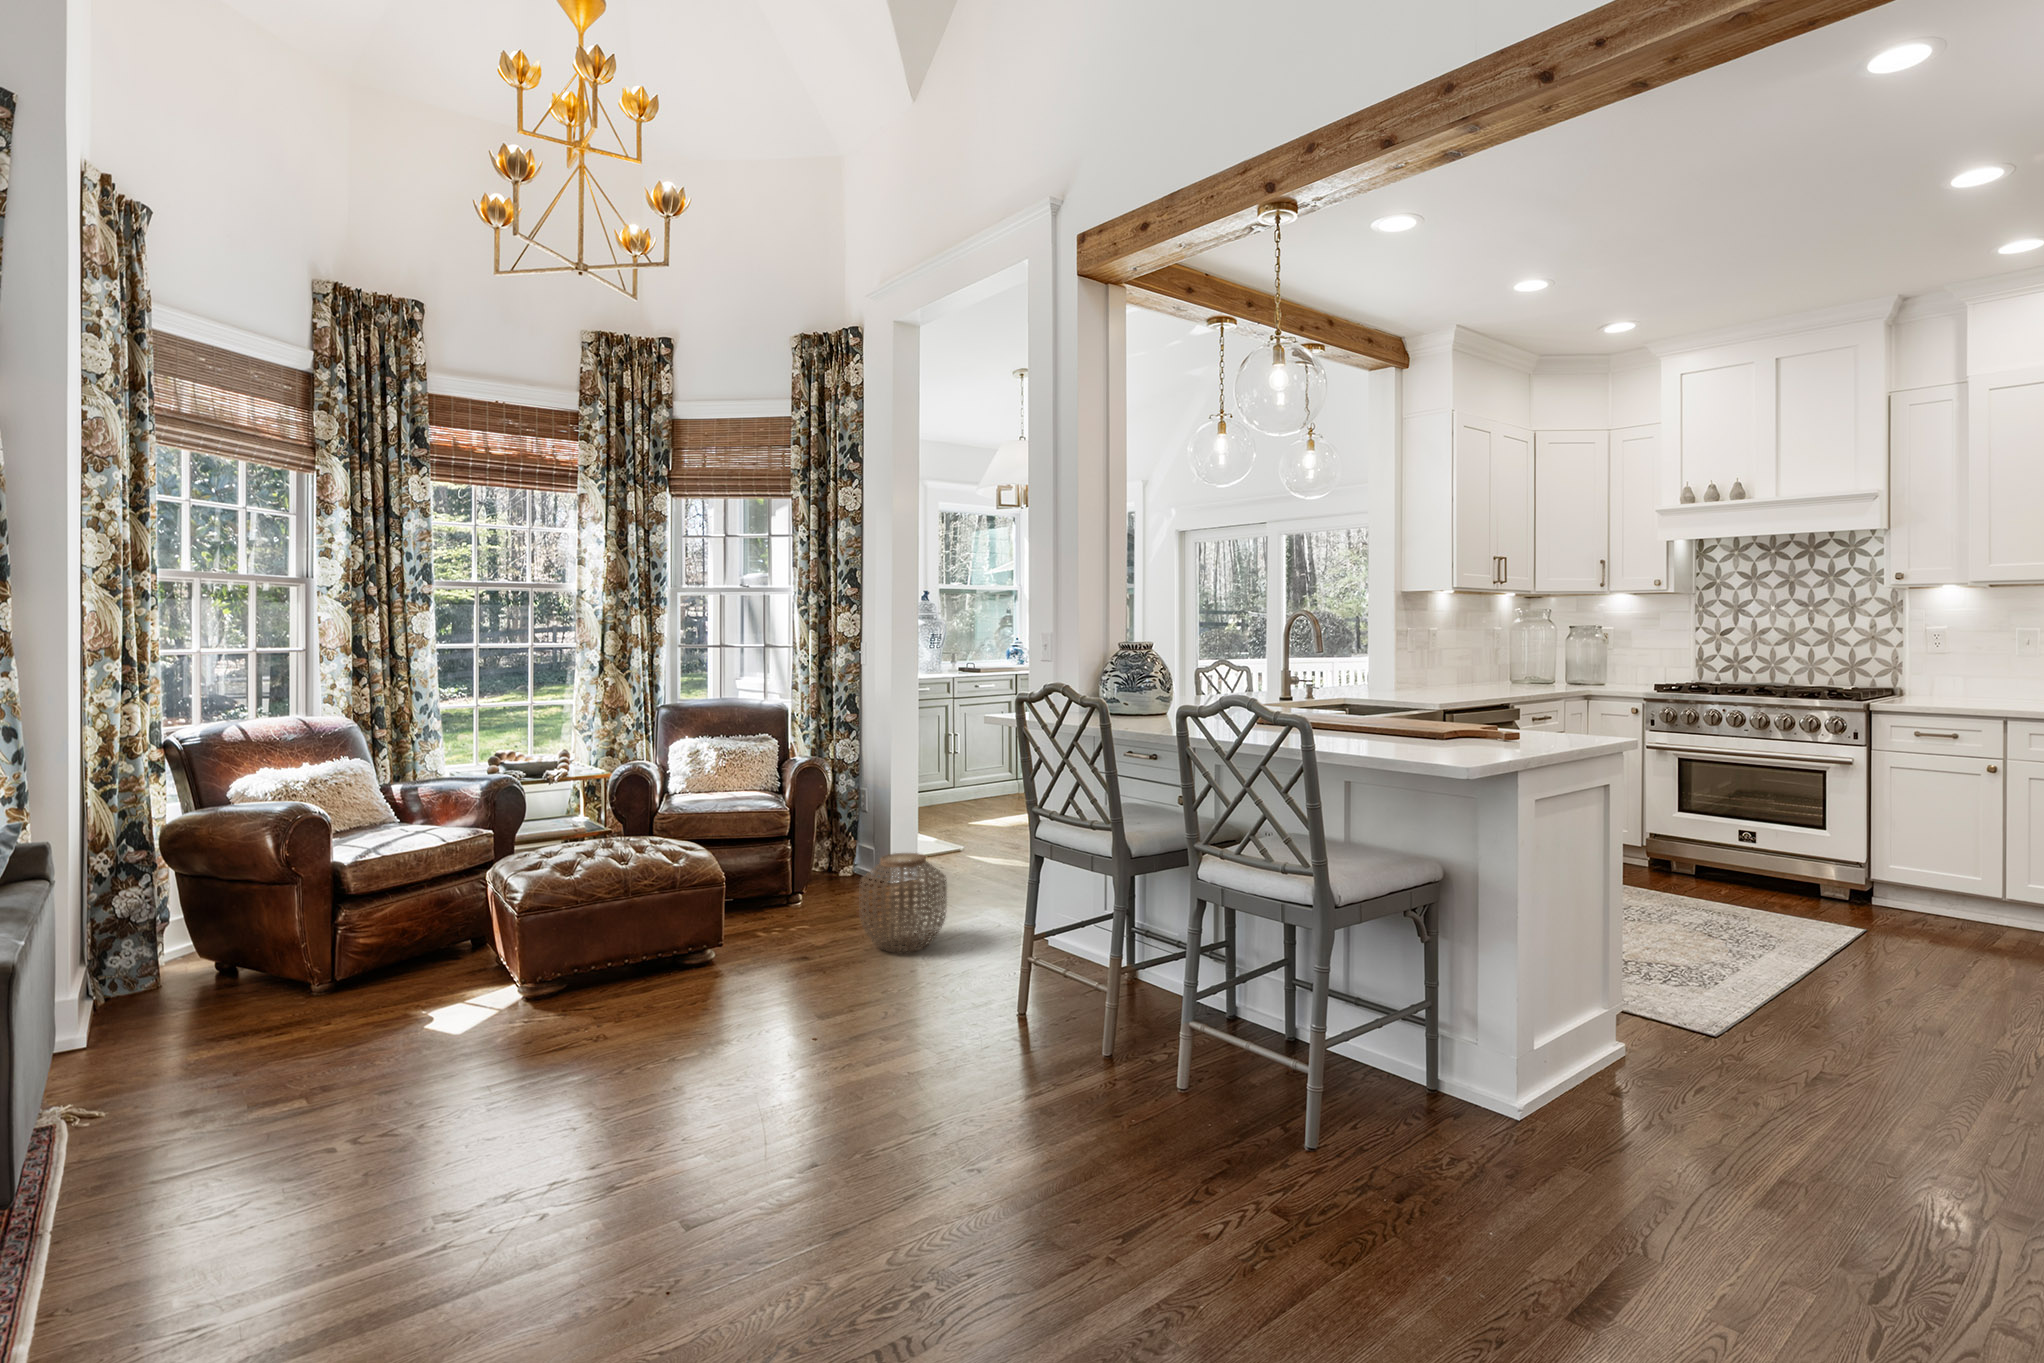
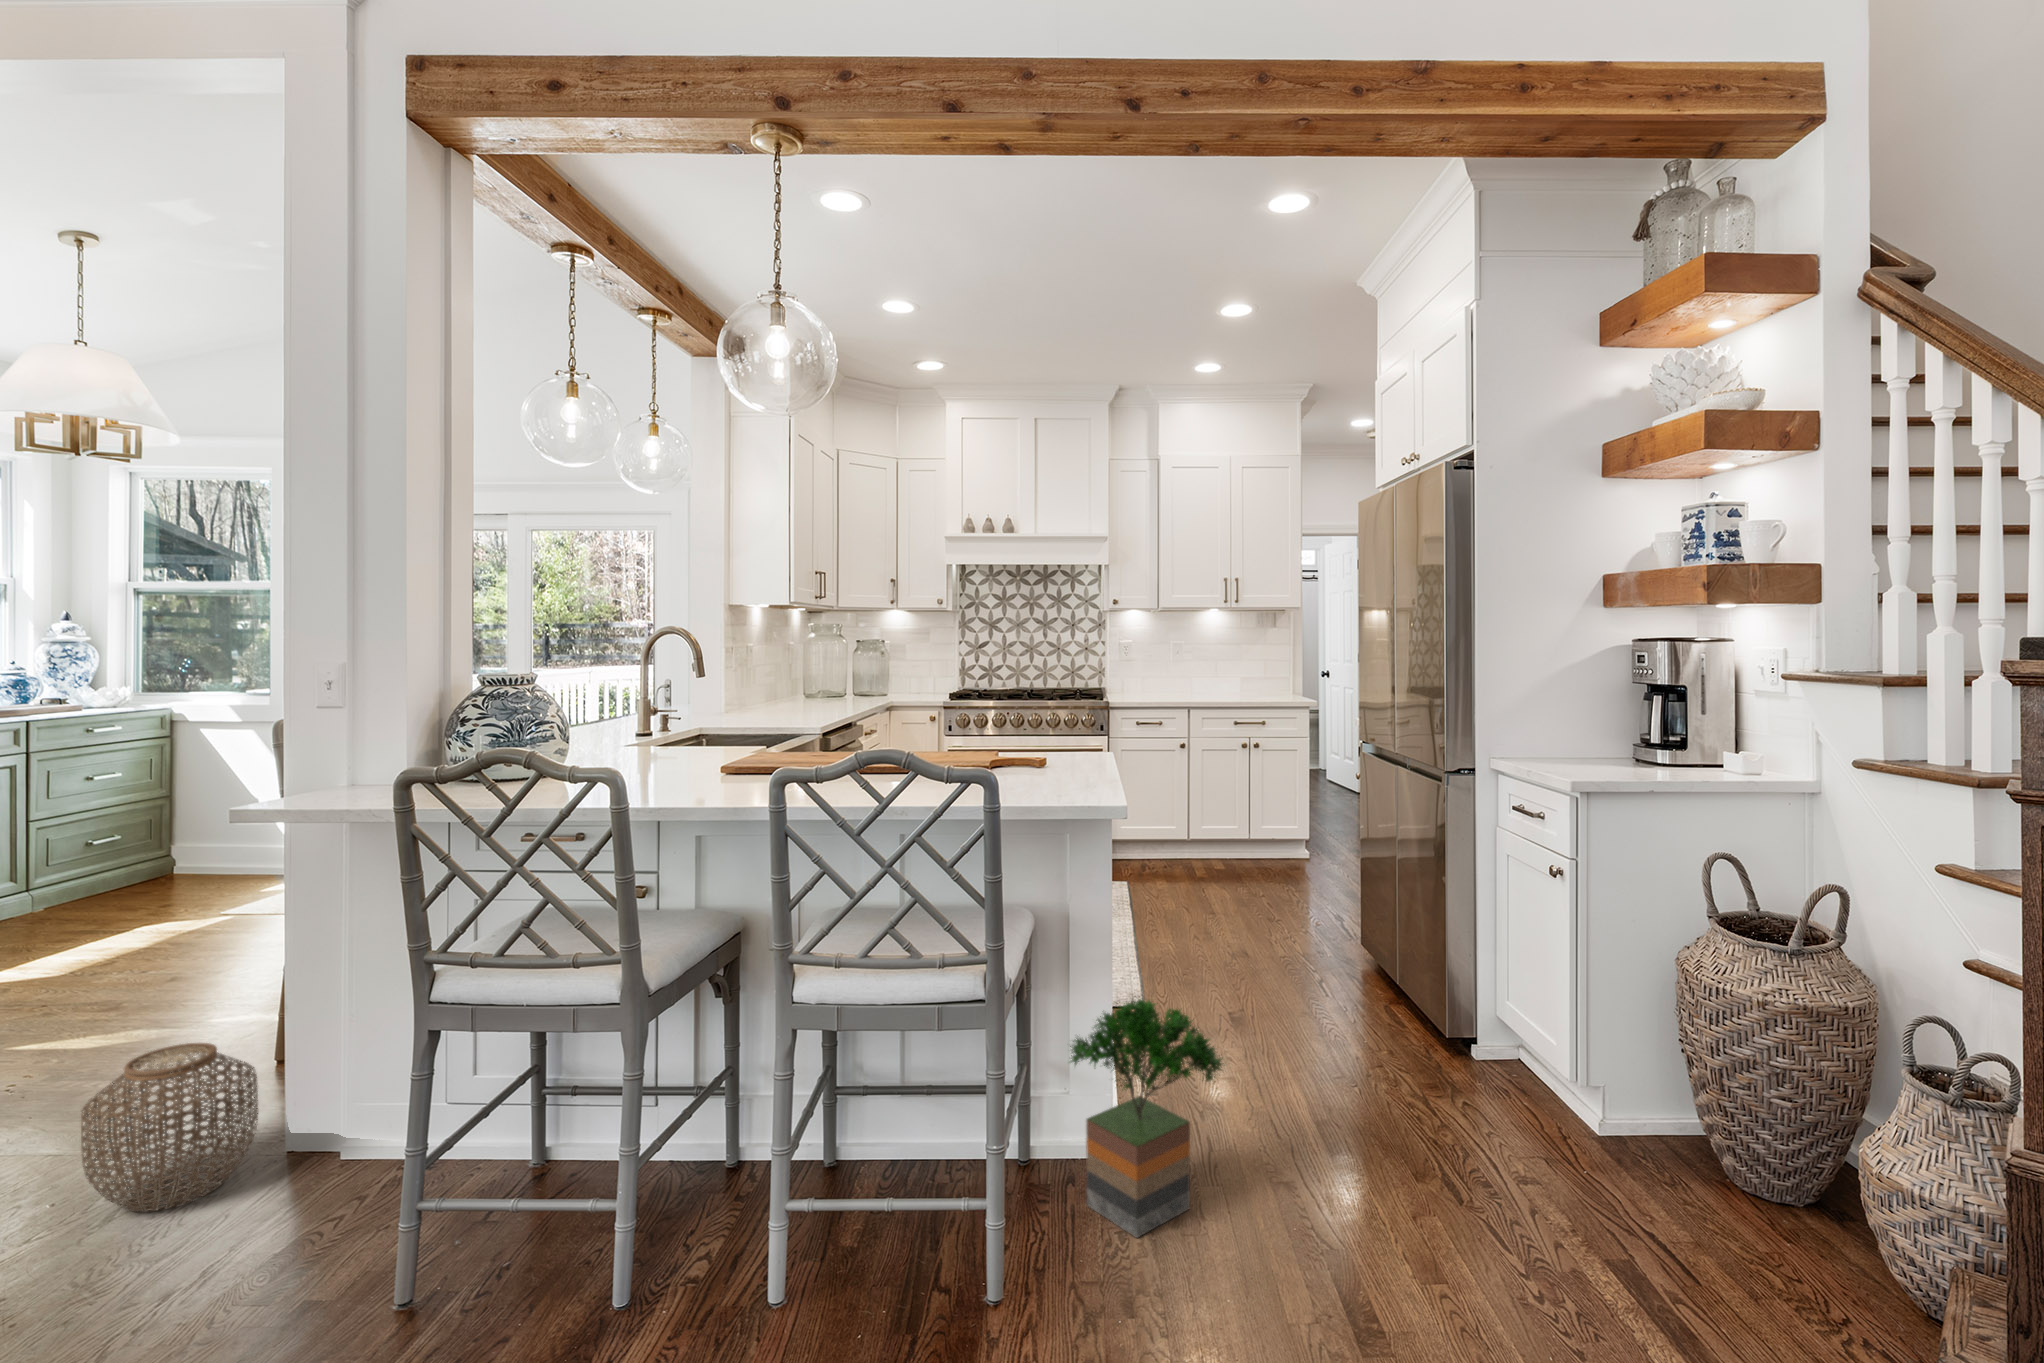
potted tree: none [1392,954,1559,1202] -> present [1070,999,1222,1237]

